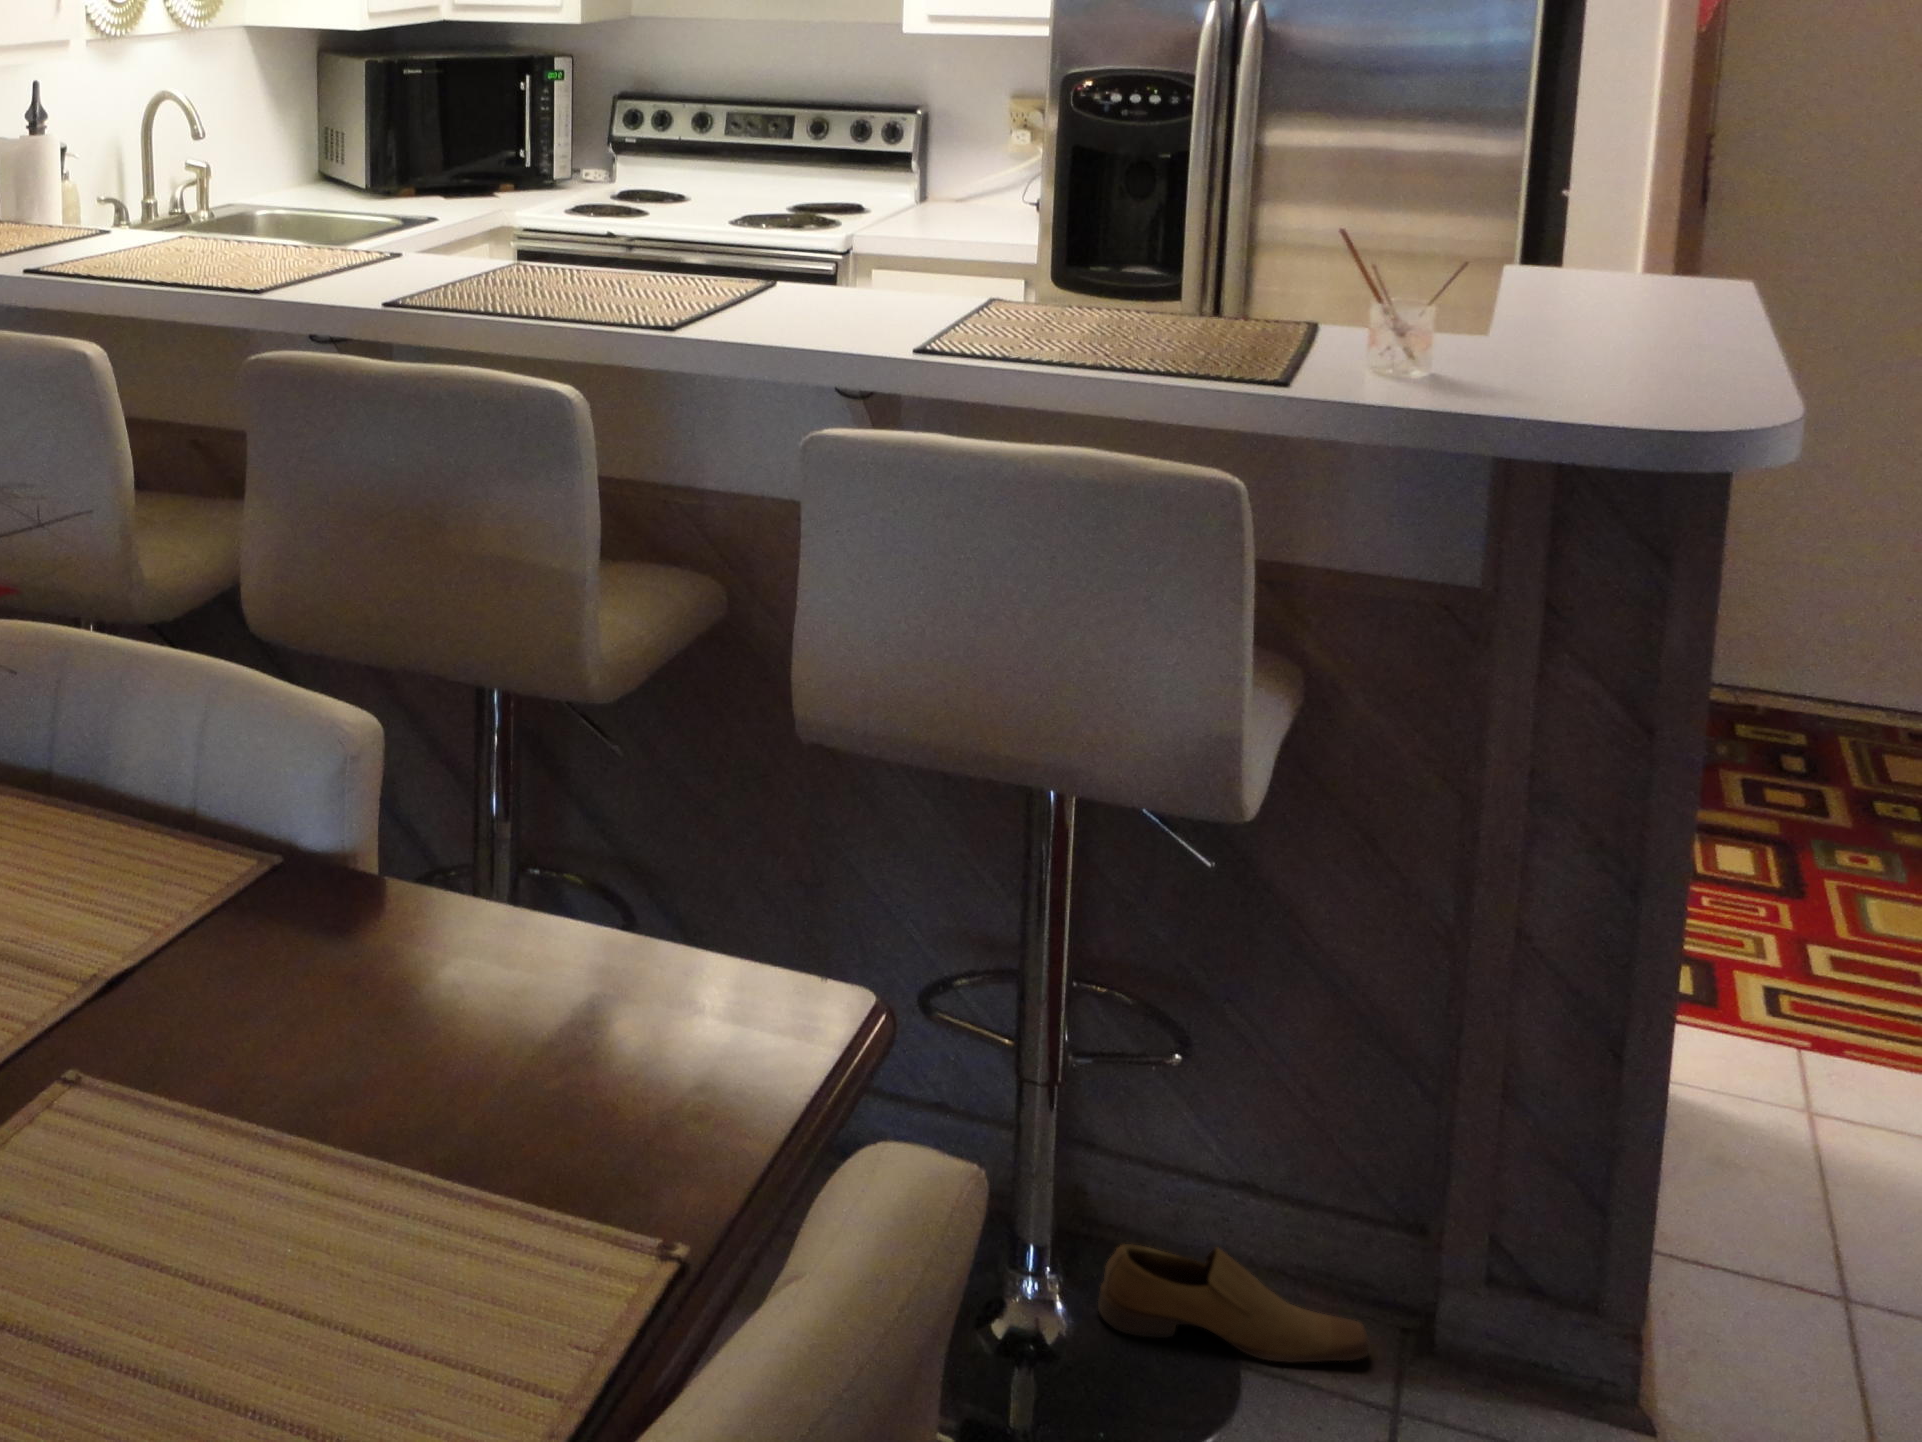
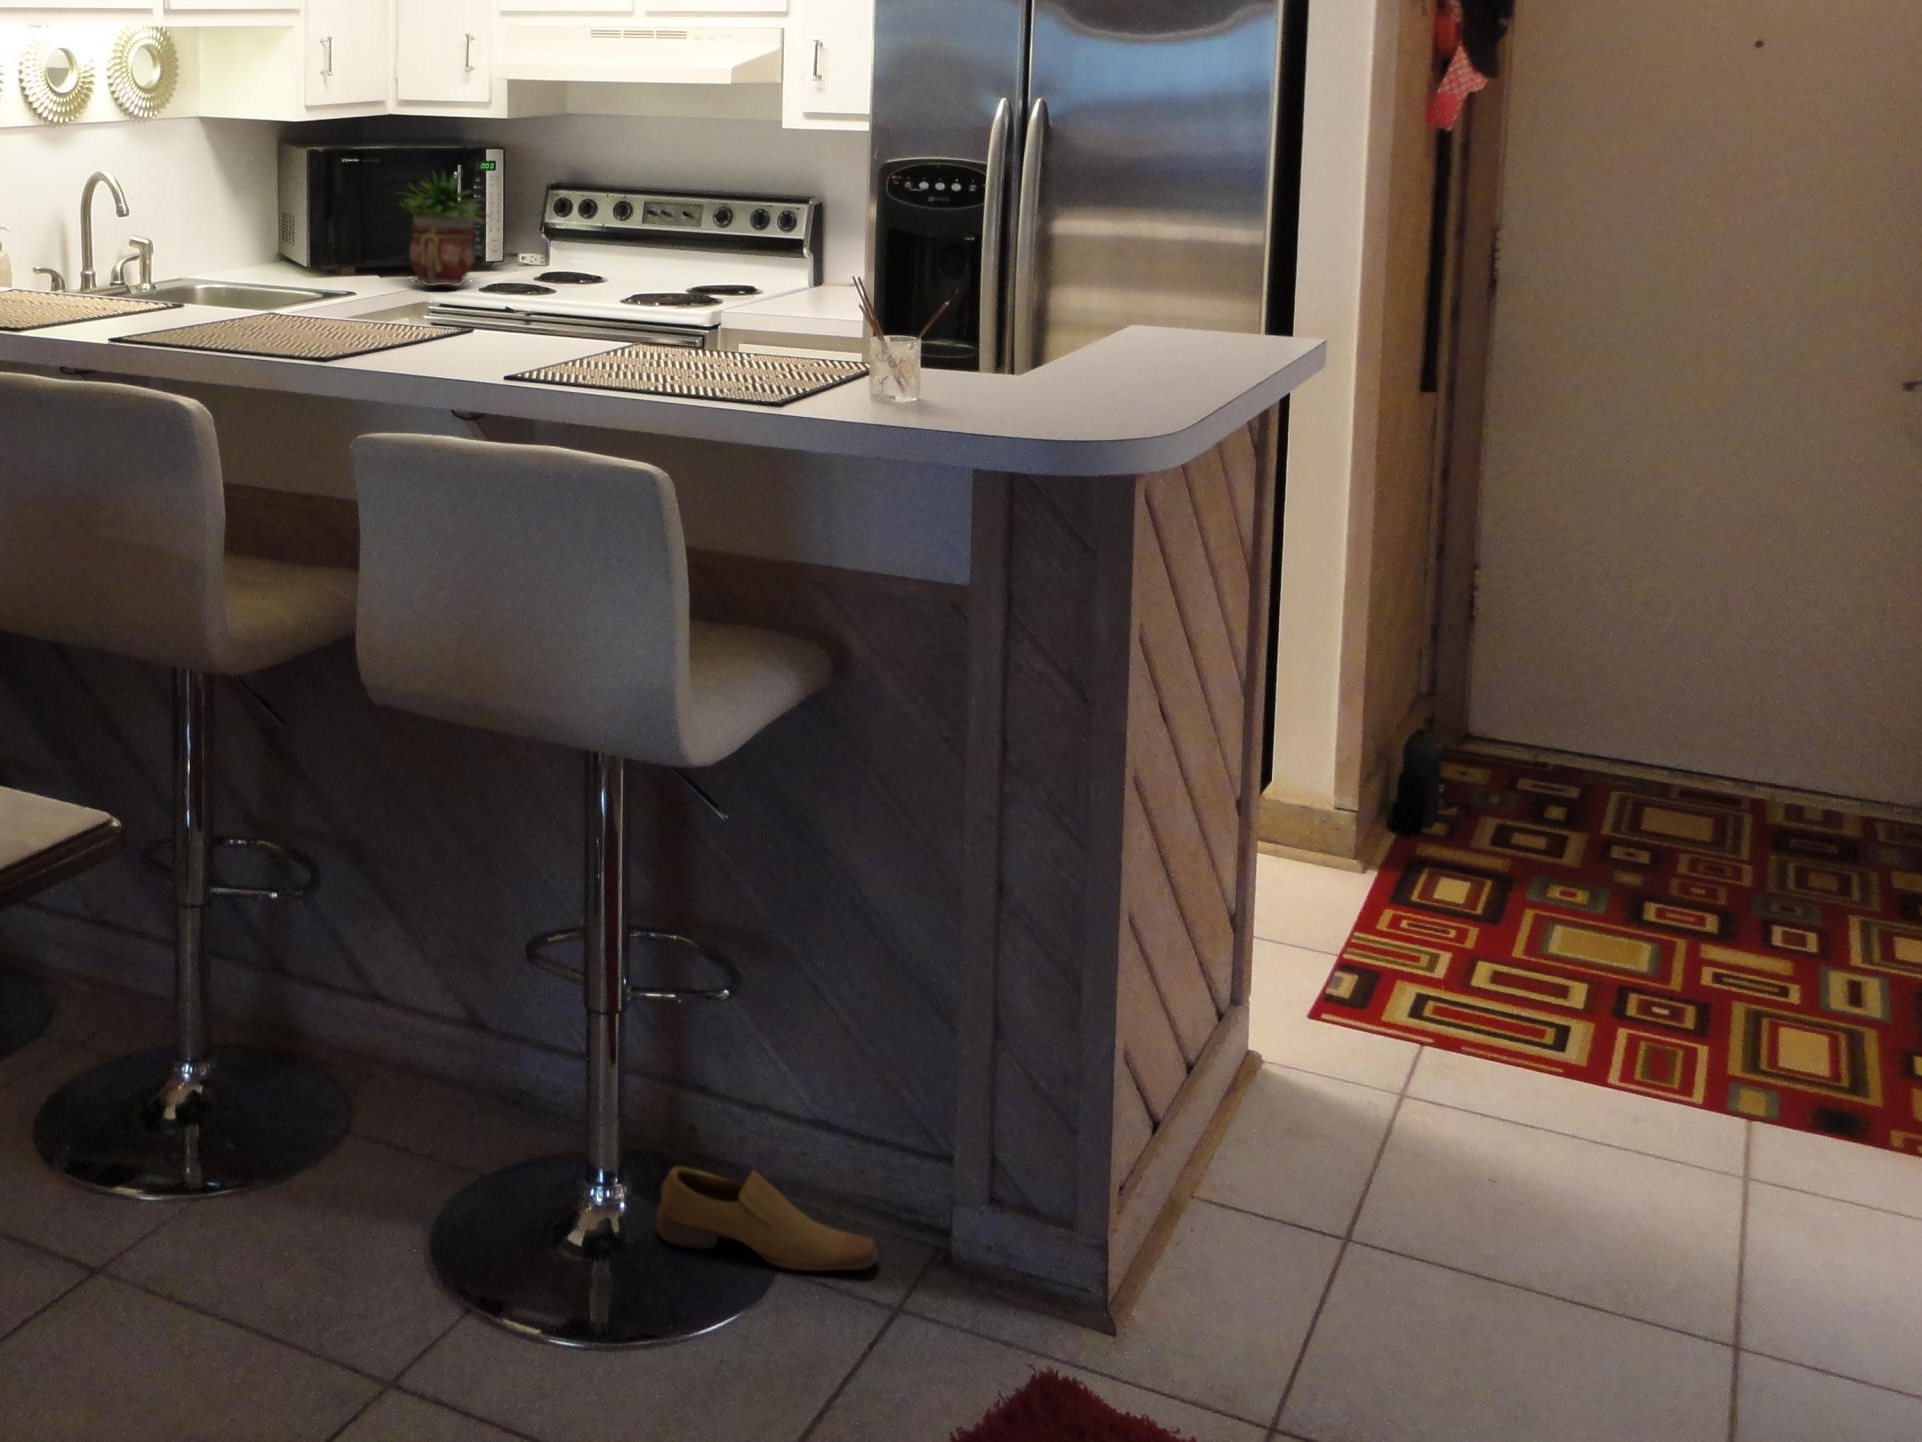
potted plant: none [471,80,576,209] -> present [402,172,486,286]

